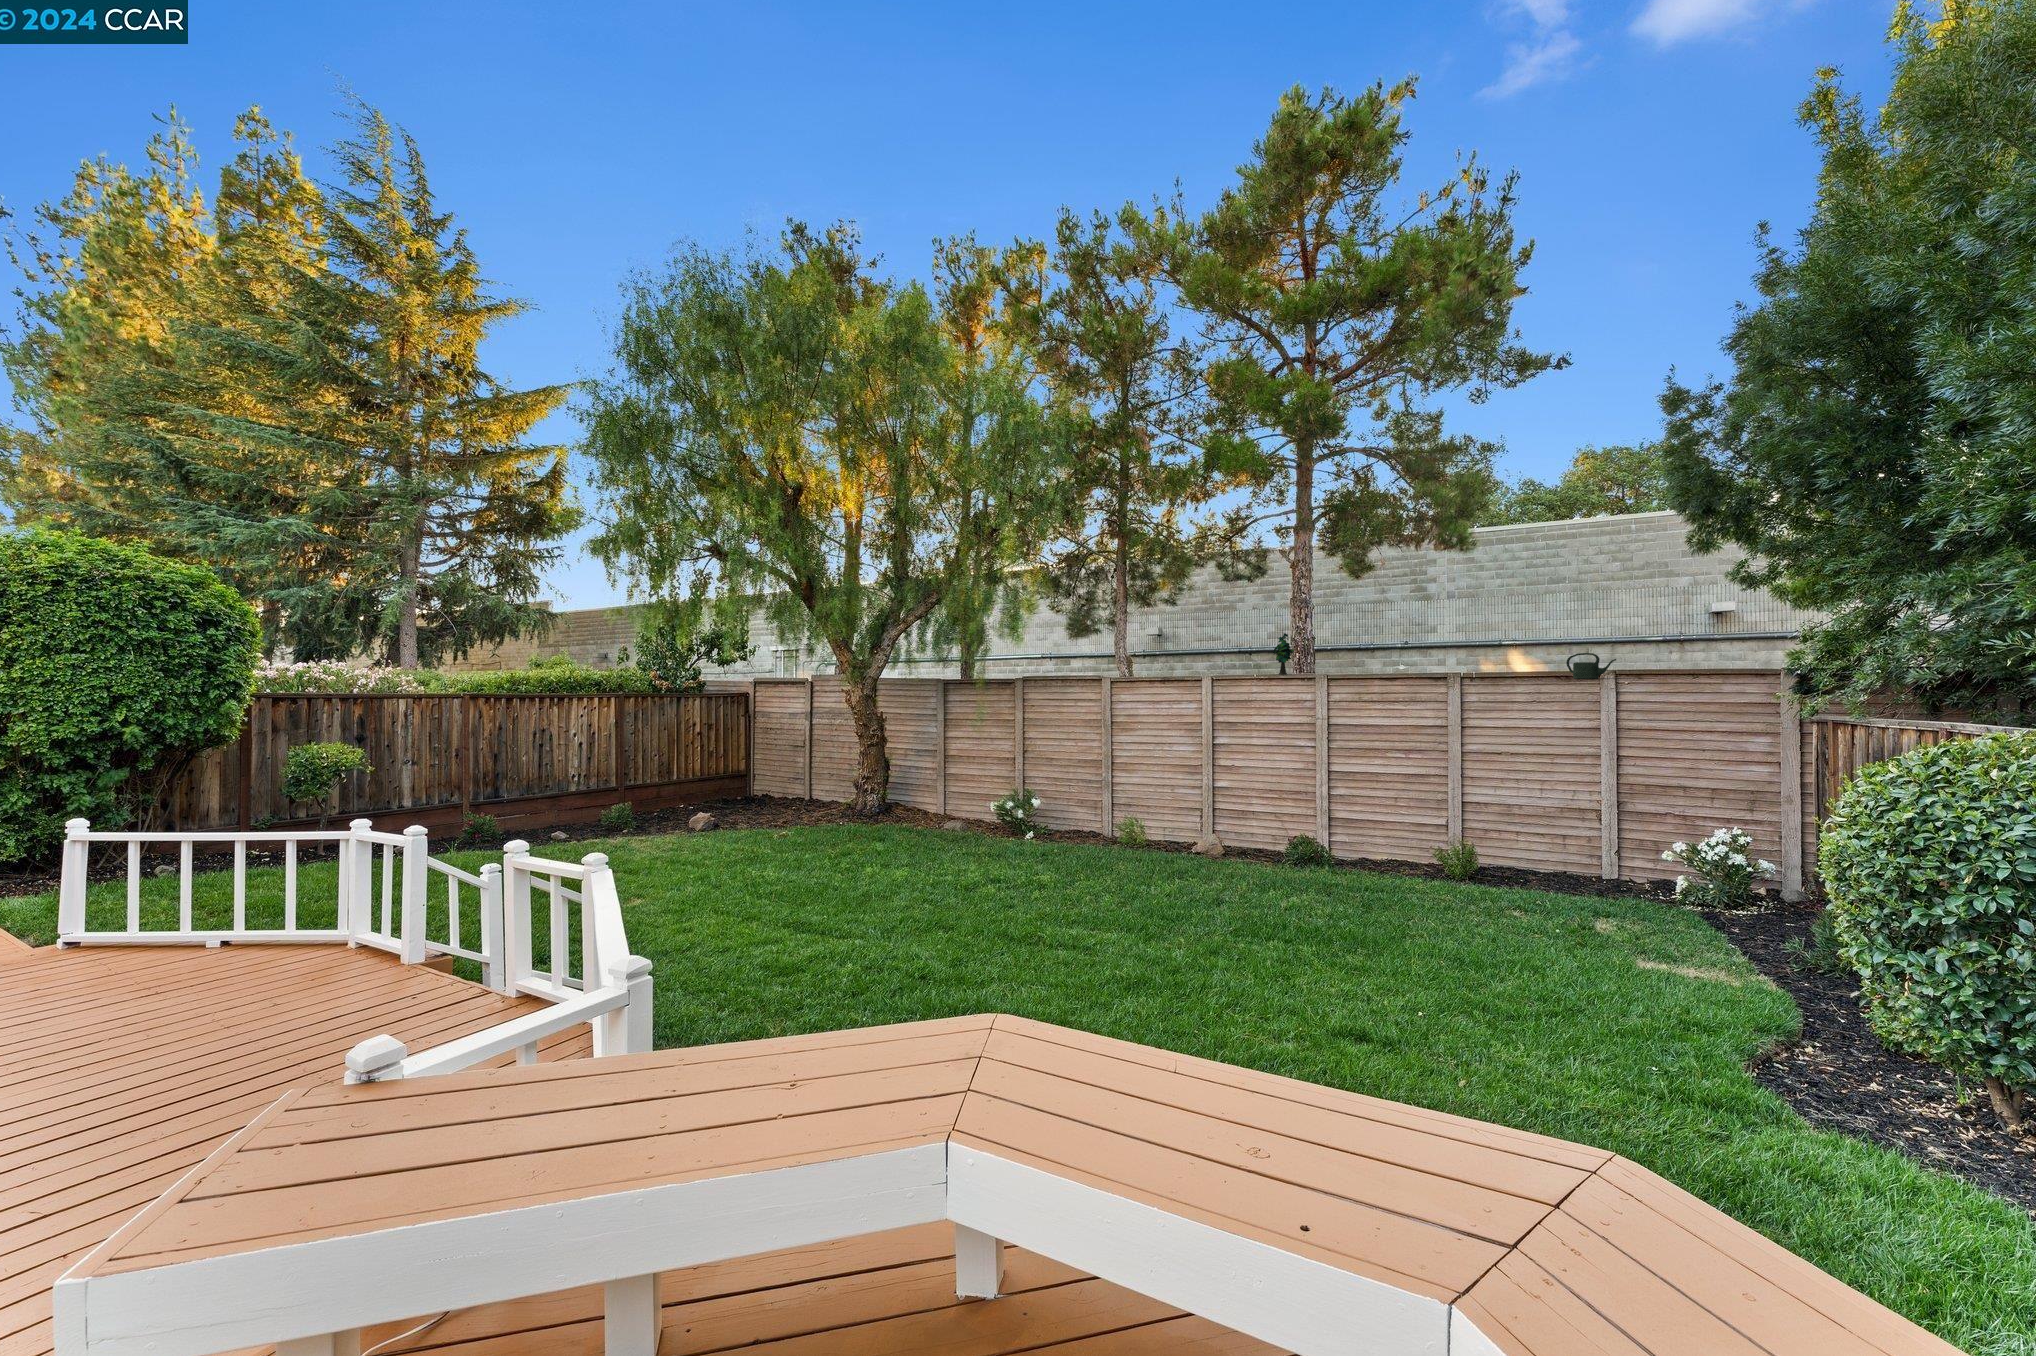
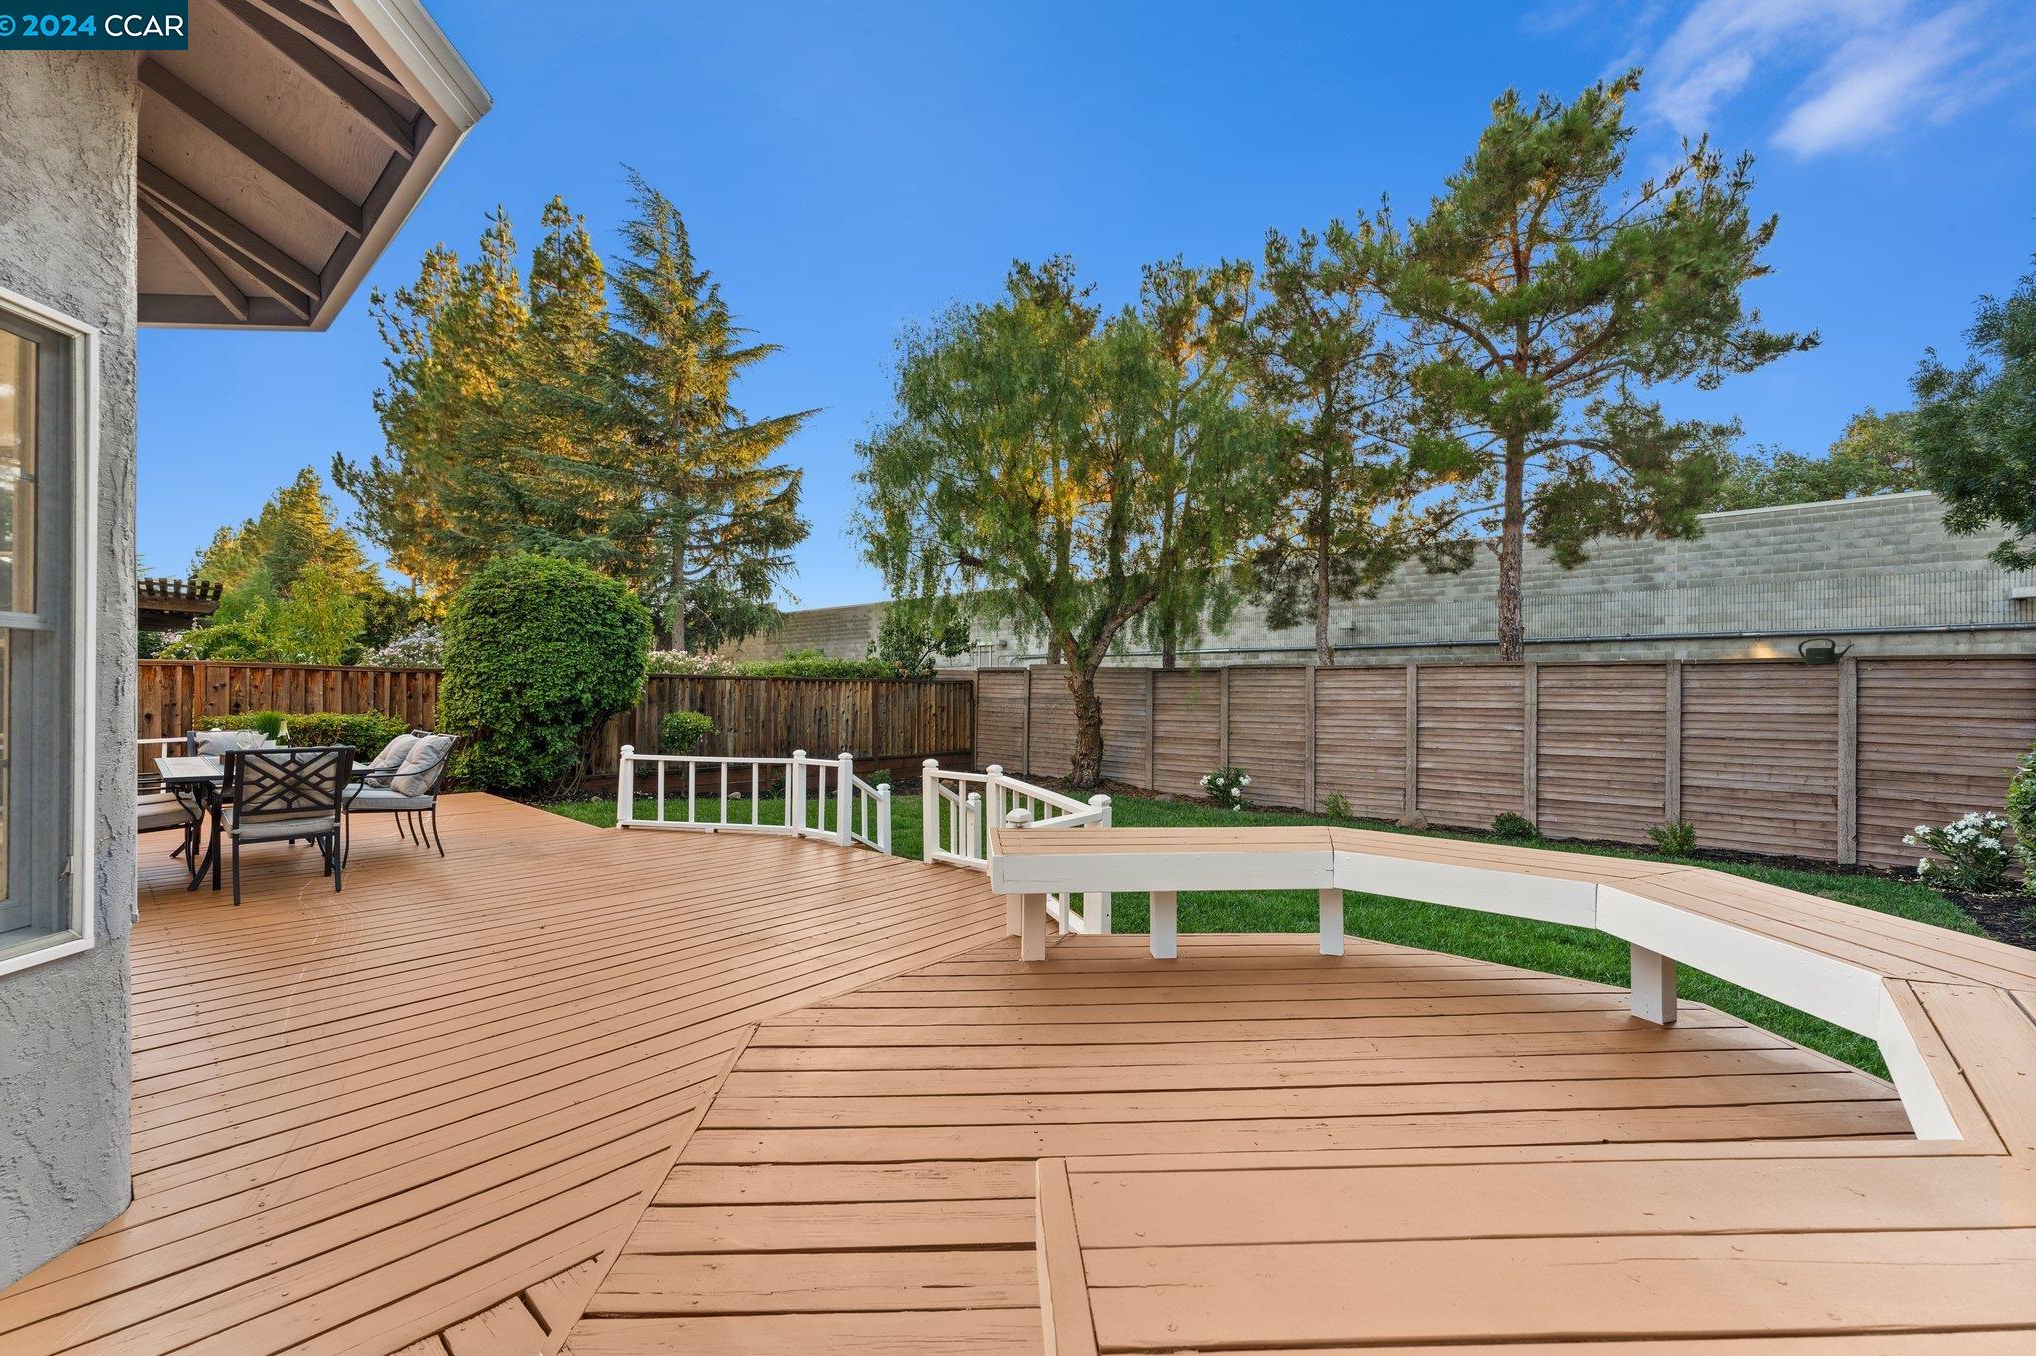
decorative plant: present [1273,633,1294,674] -> none [1478,624,1502,665]

